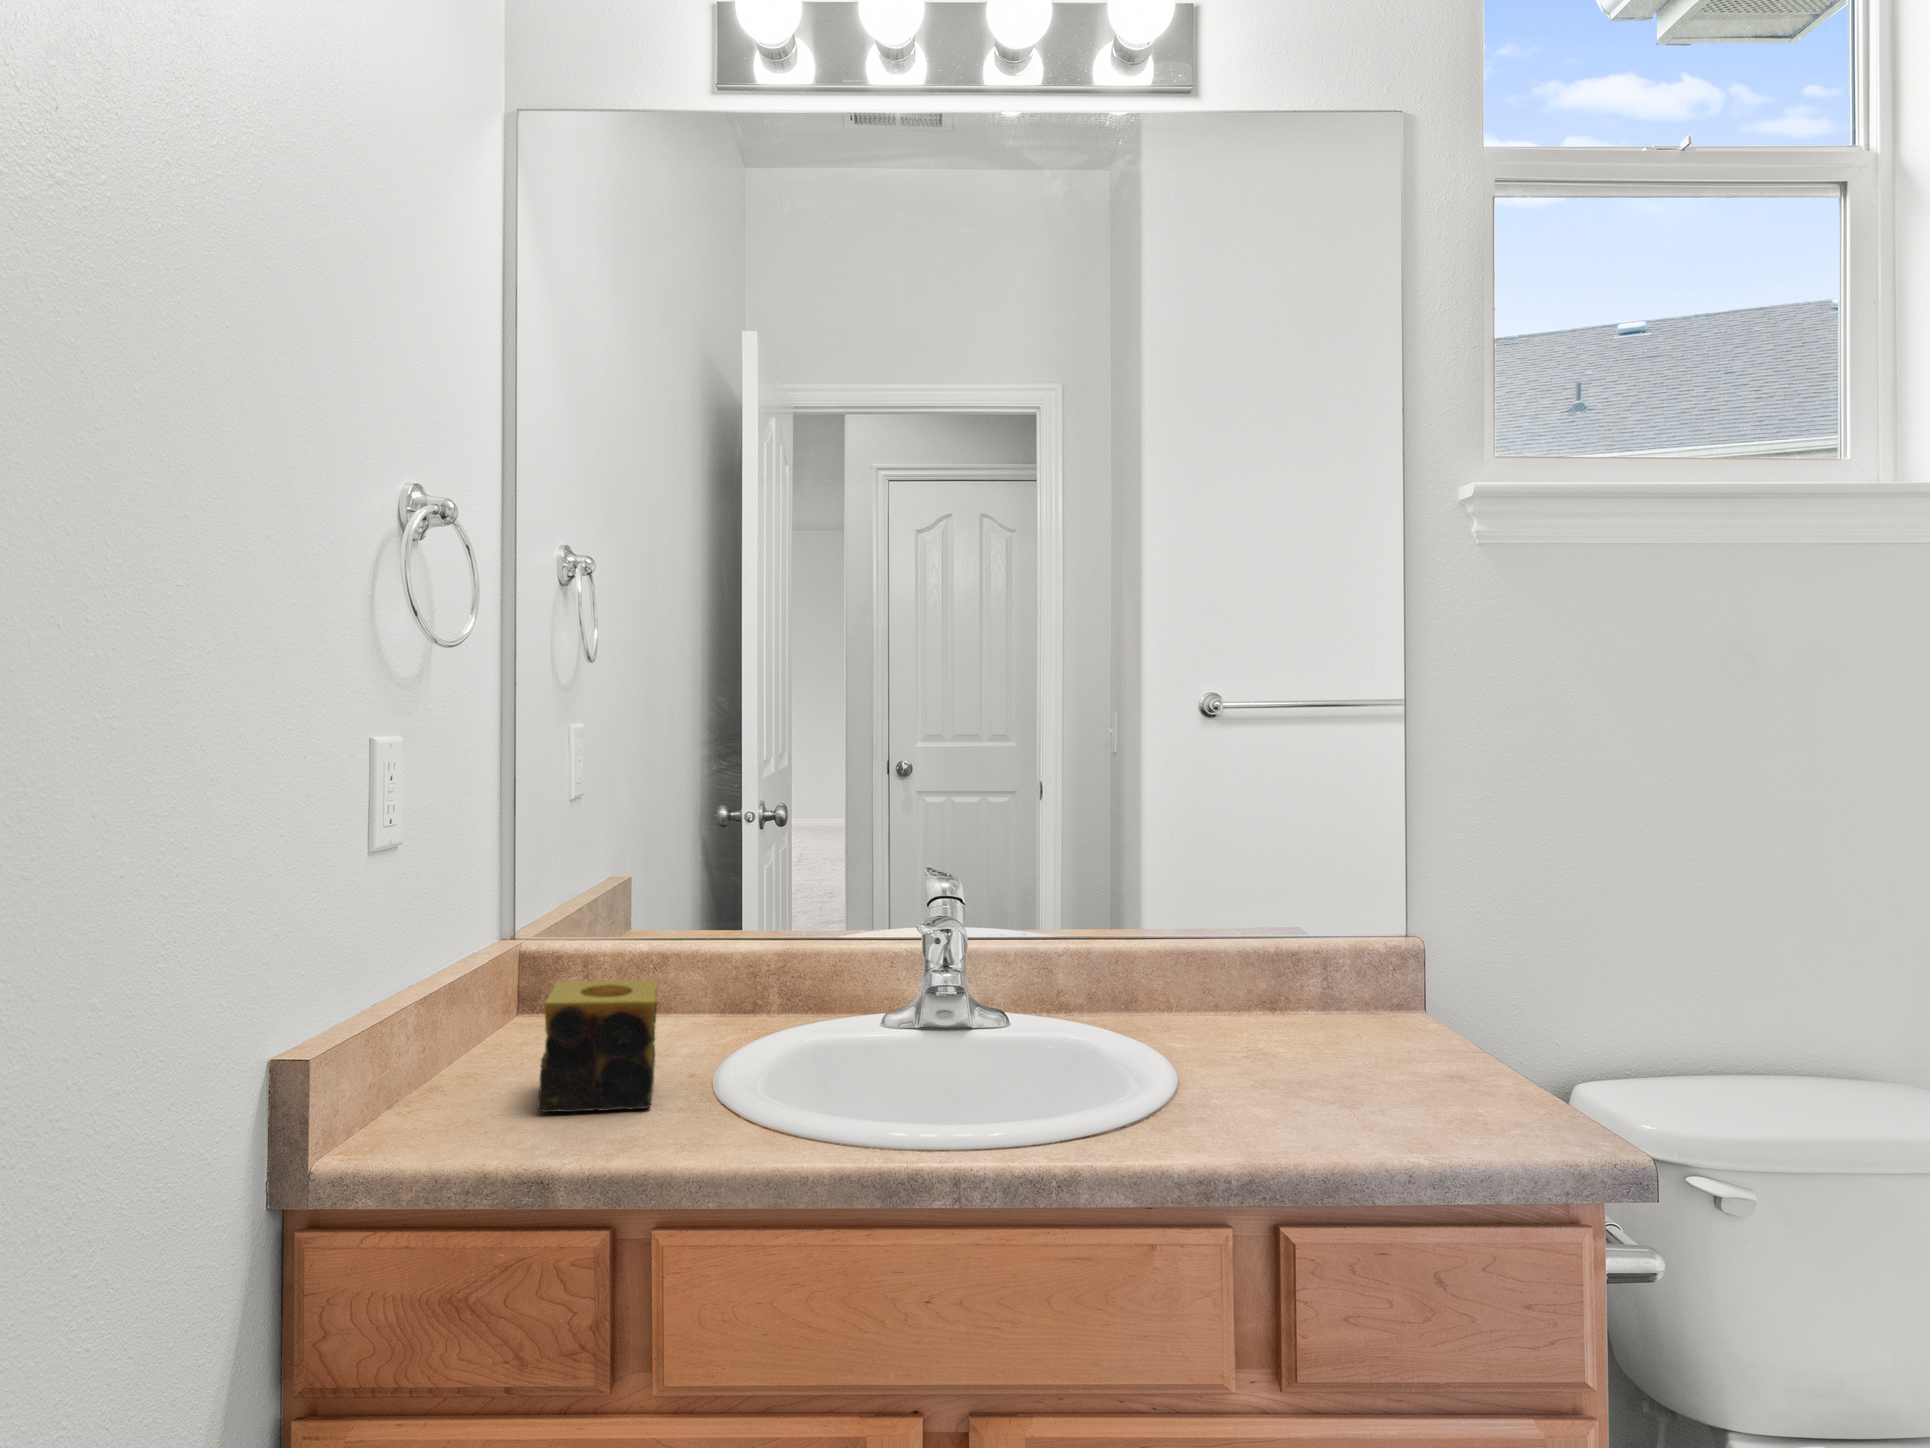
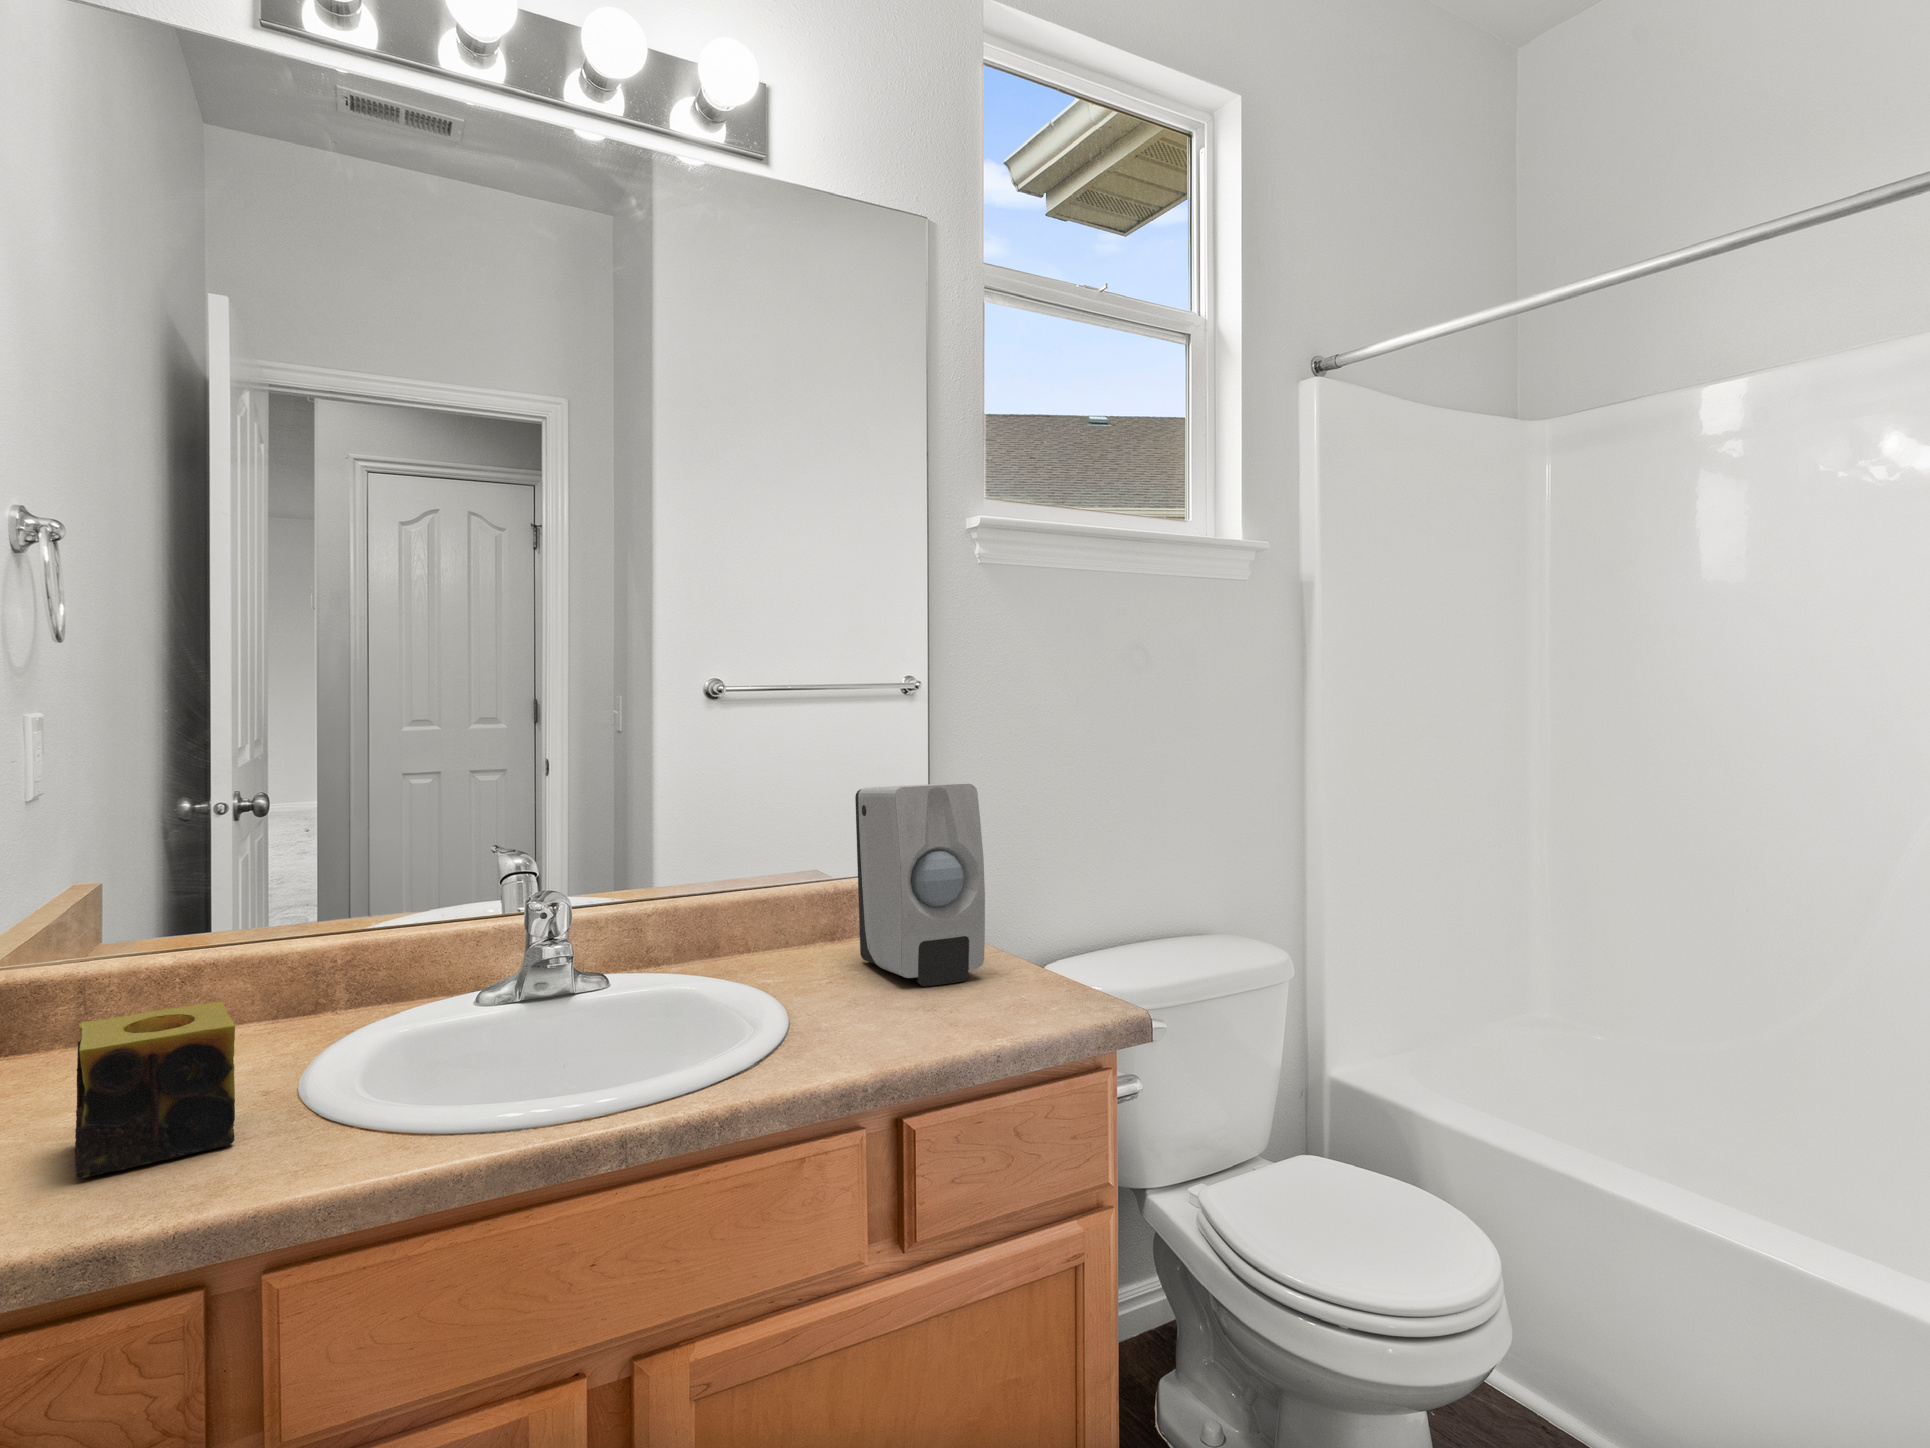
soap dispenser: none [1282,841,1429,1084] -> present [855,784,985,986]

